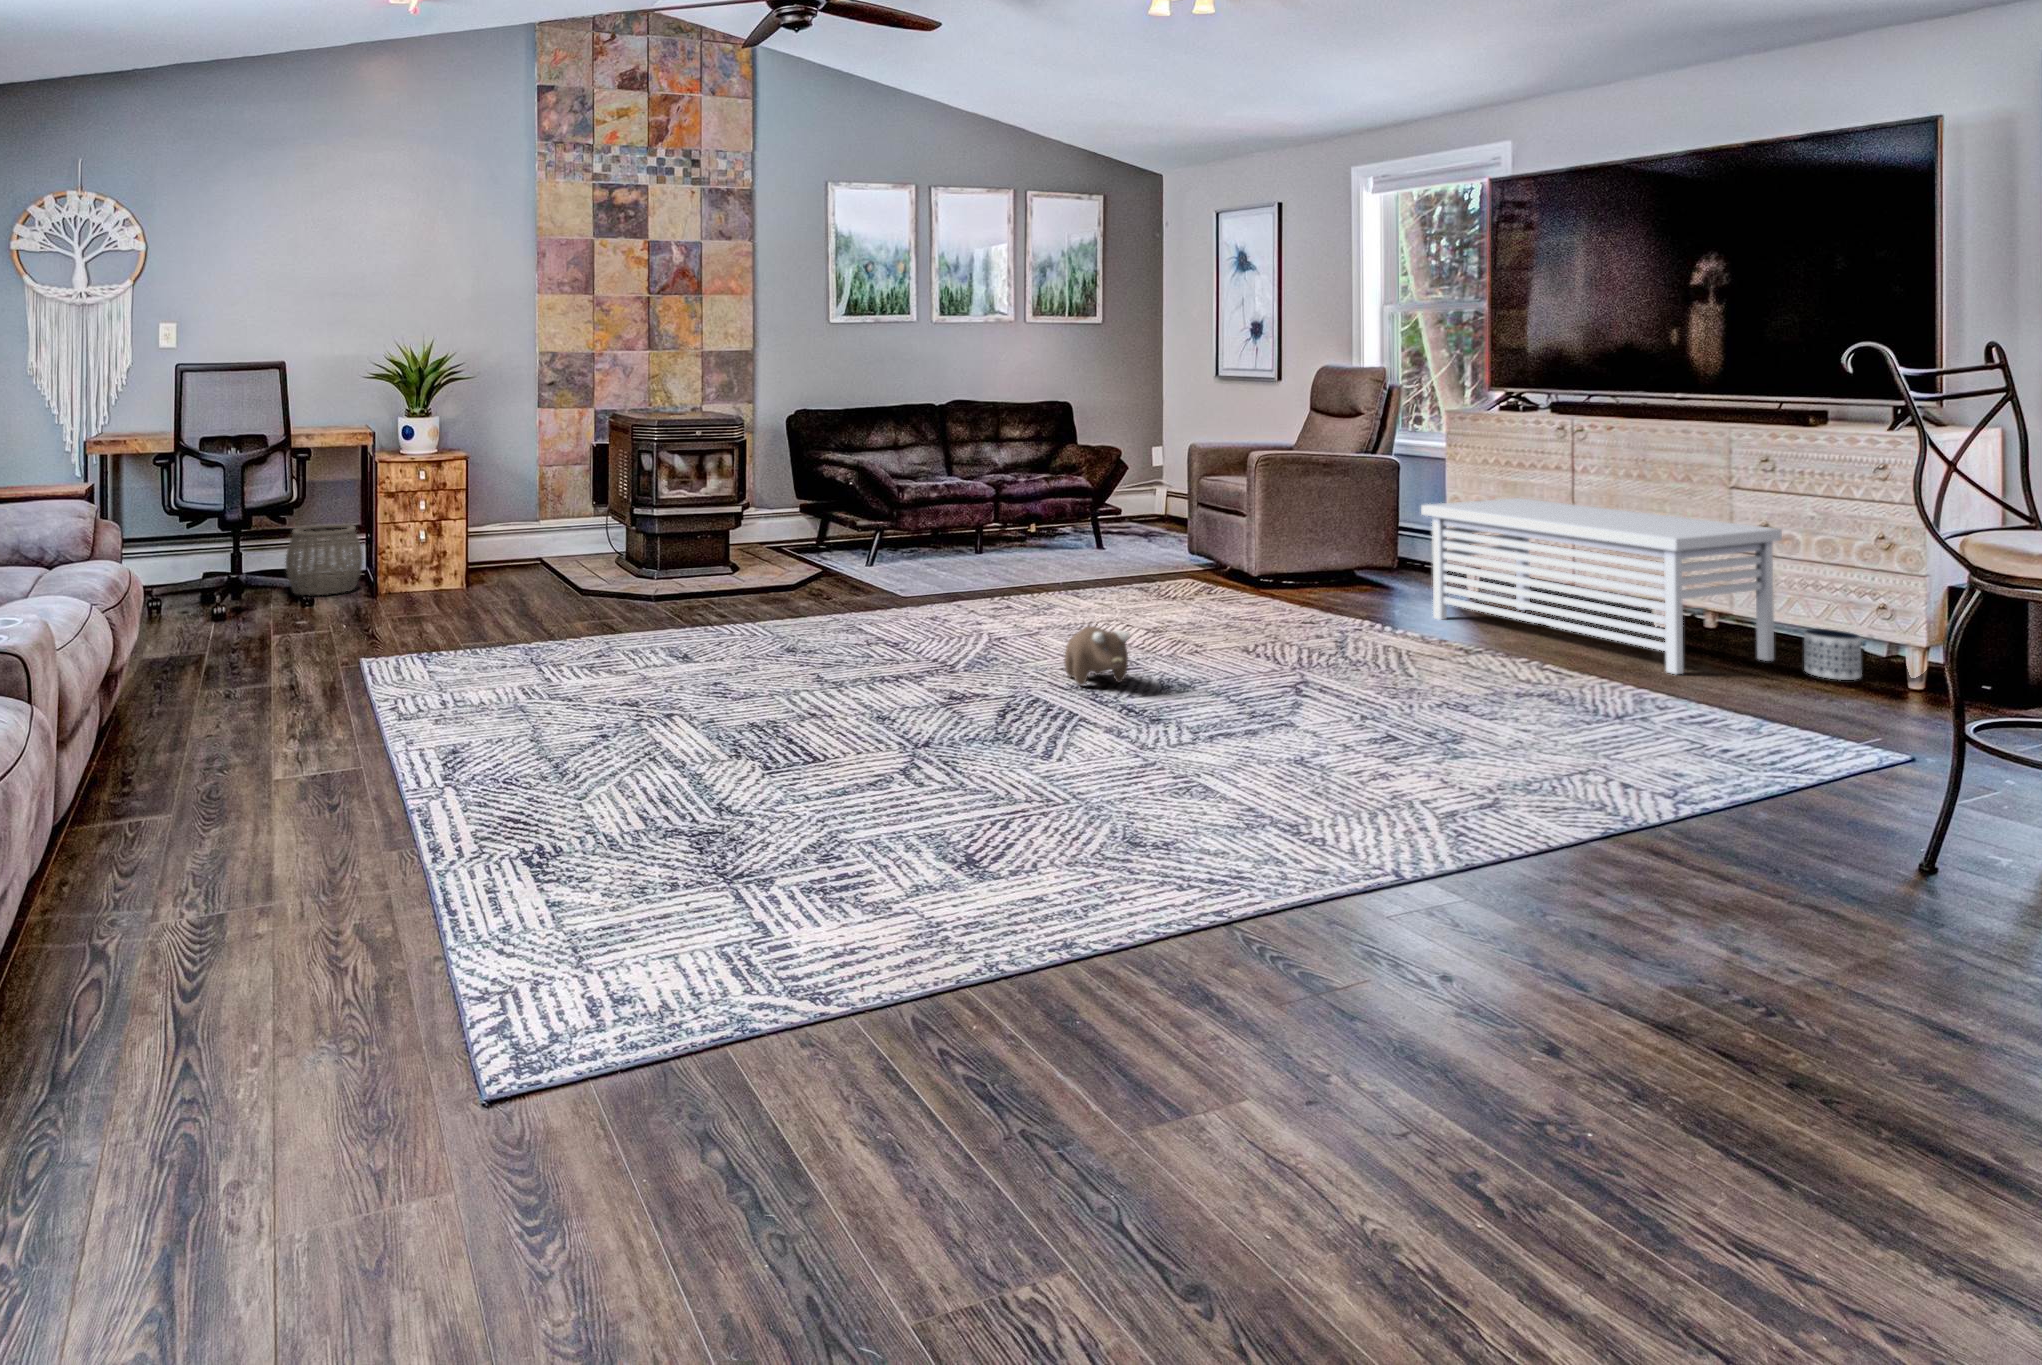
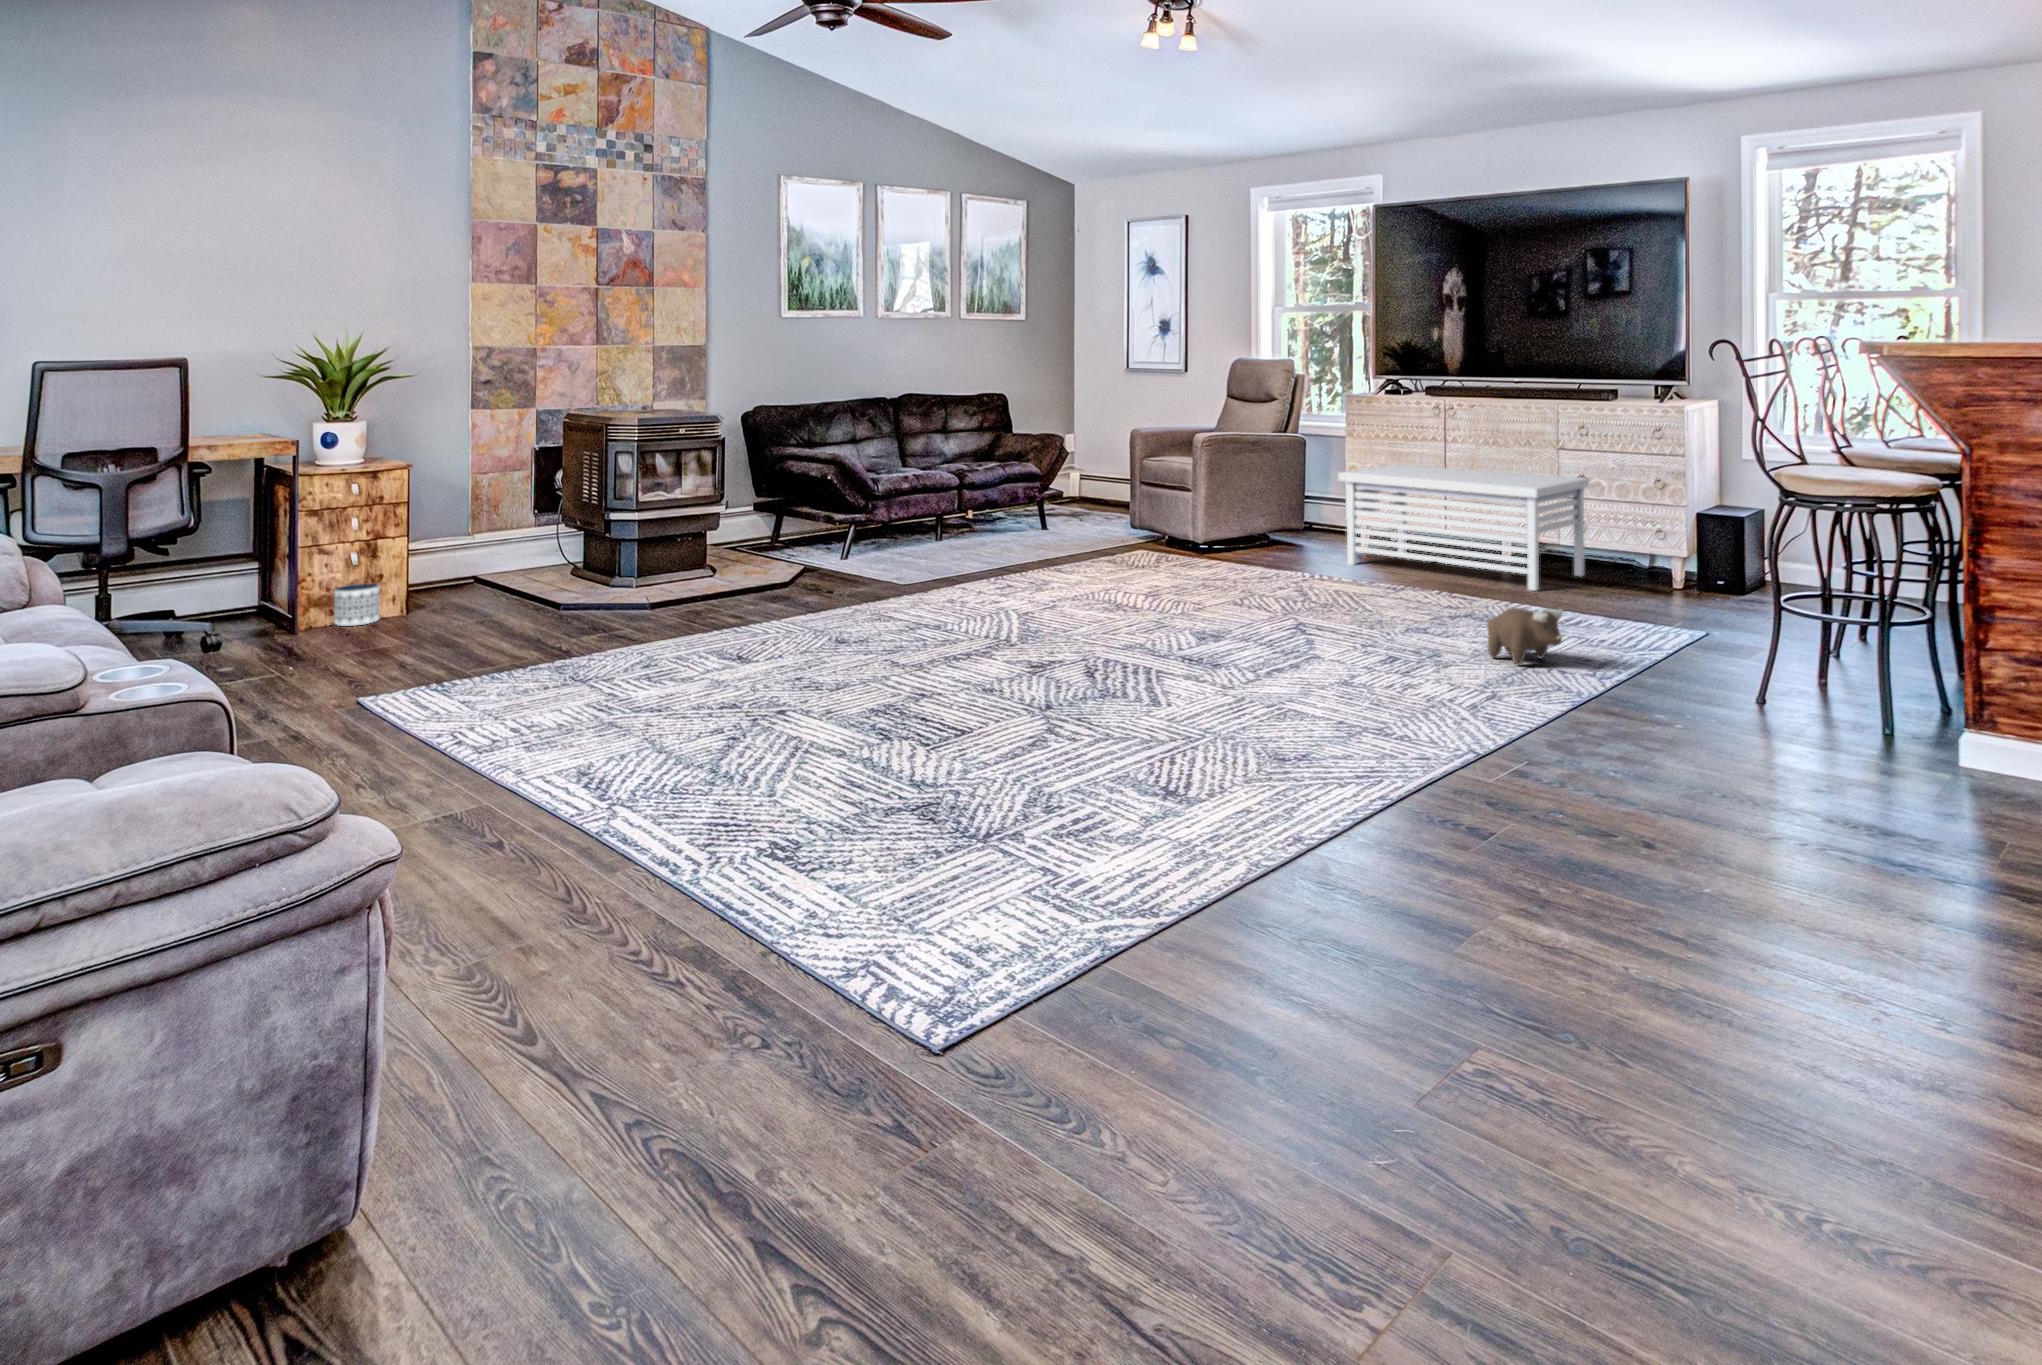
woven basket: present [286,524,363,595] -> none [170,547,278,633]
plush toy: present [1064,626,1130,686] -> present [1487,608,1563,665]
planter: present [1804,629,1861,680] -> present [334,584,380,626]

